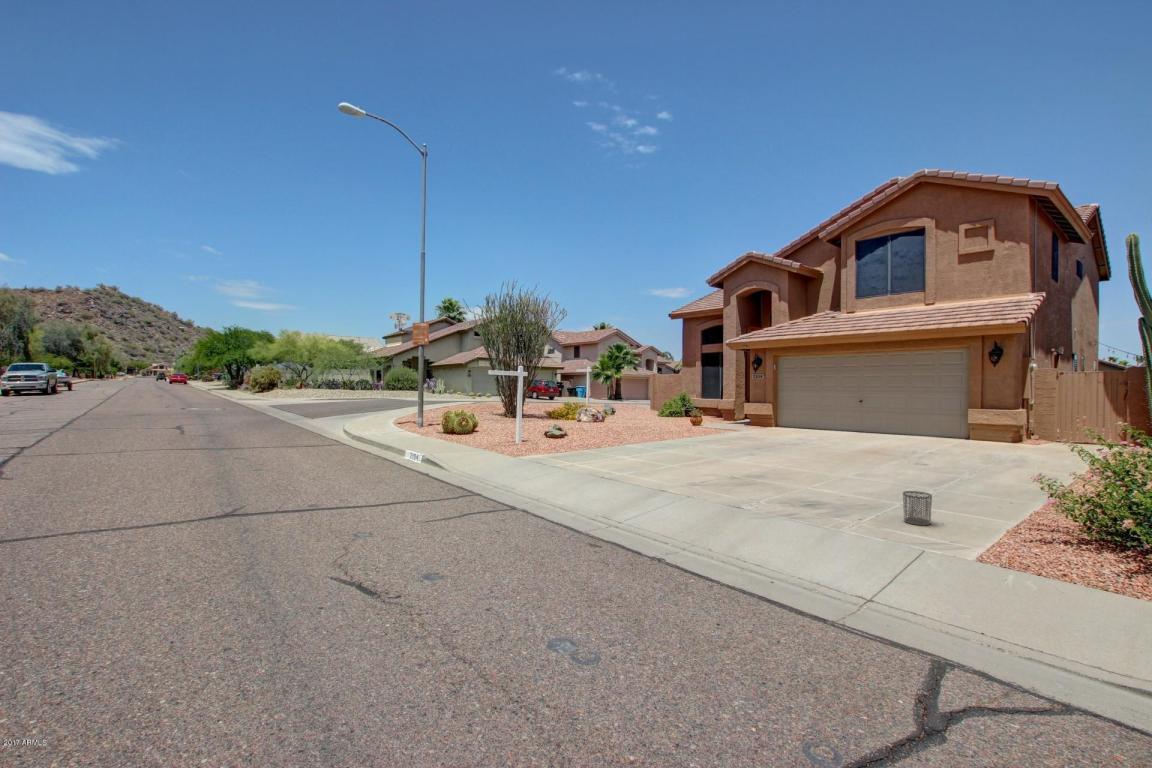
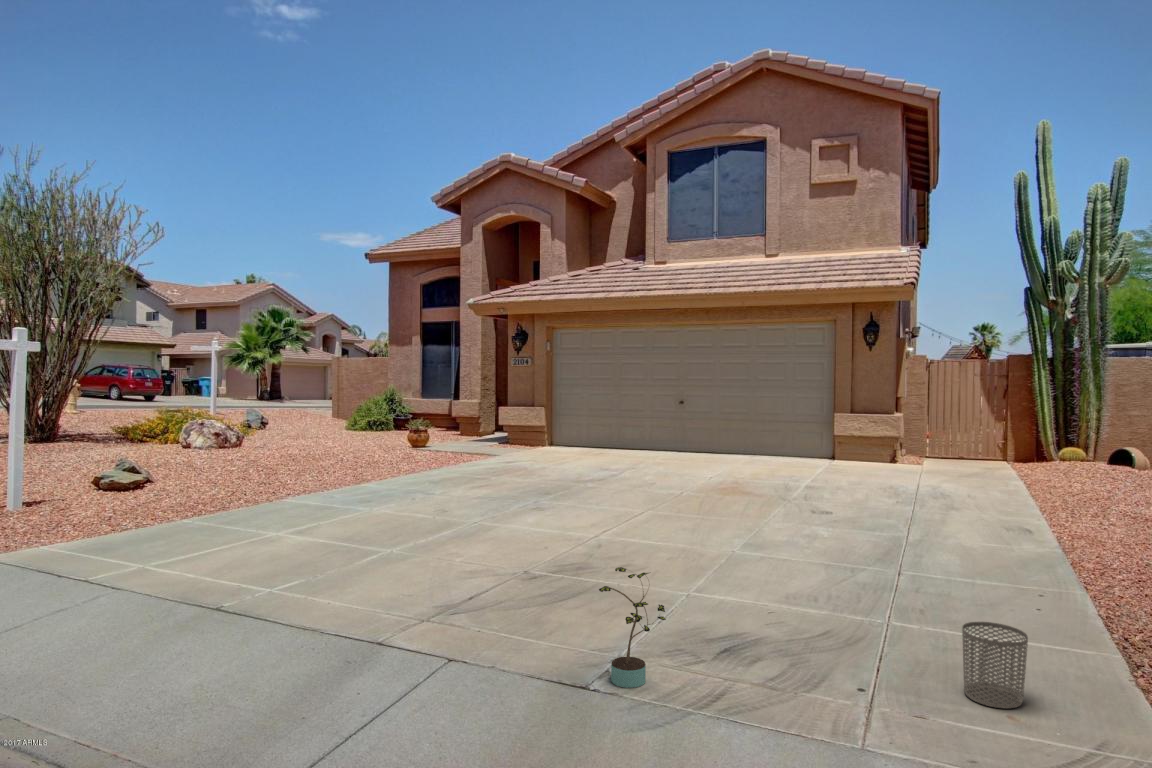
potted plant: none [743,460,771,506] -> present [599,567,666,688]

